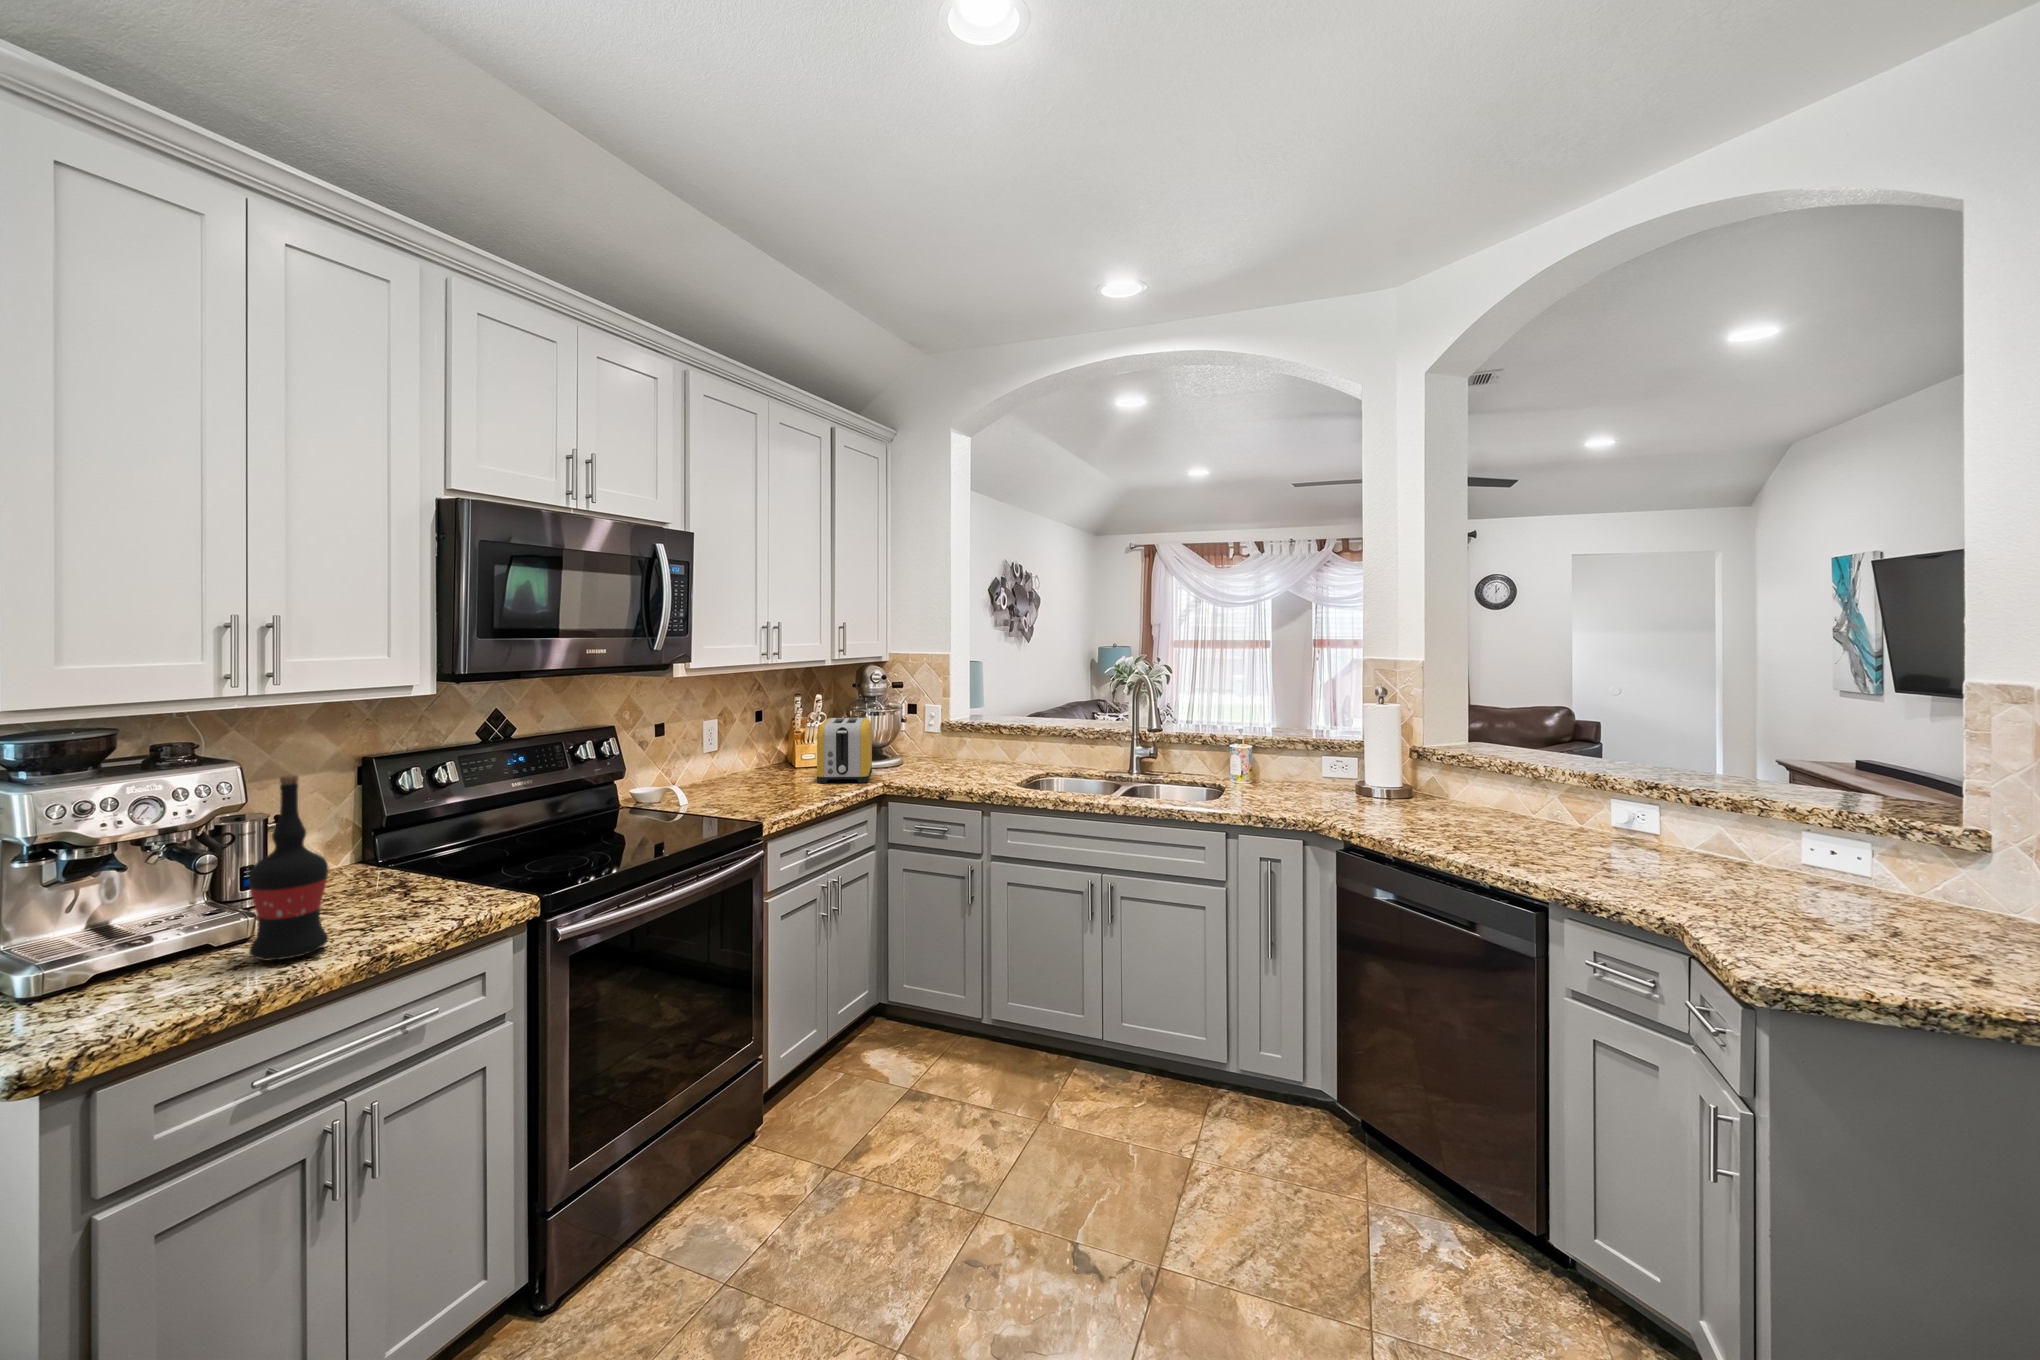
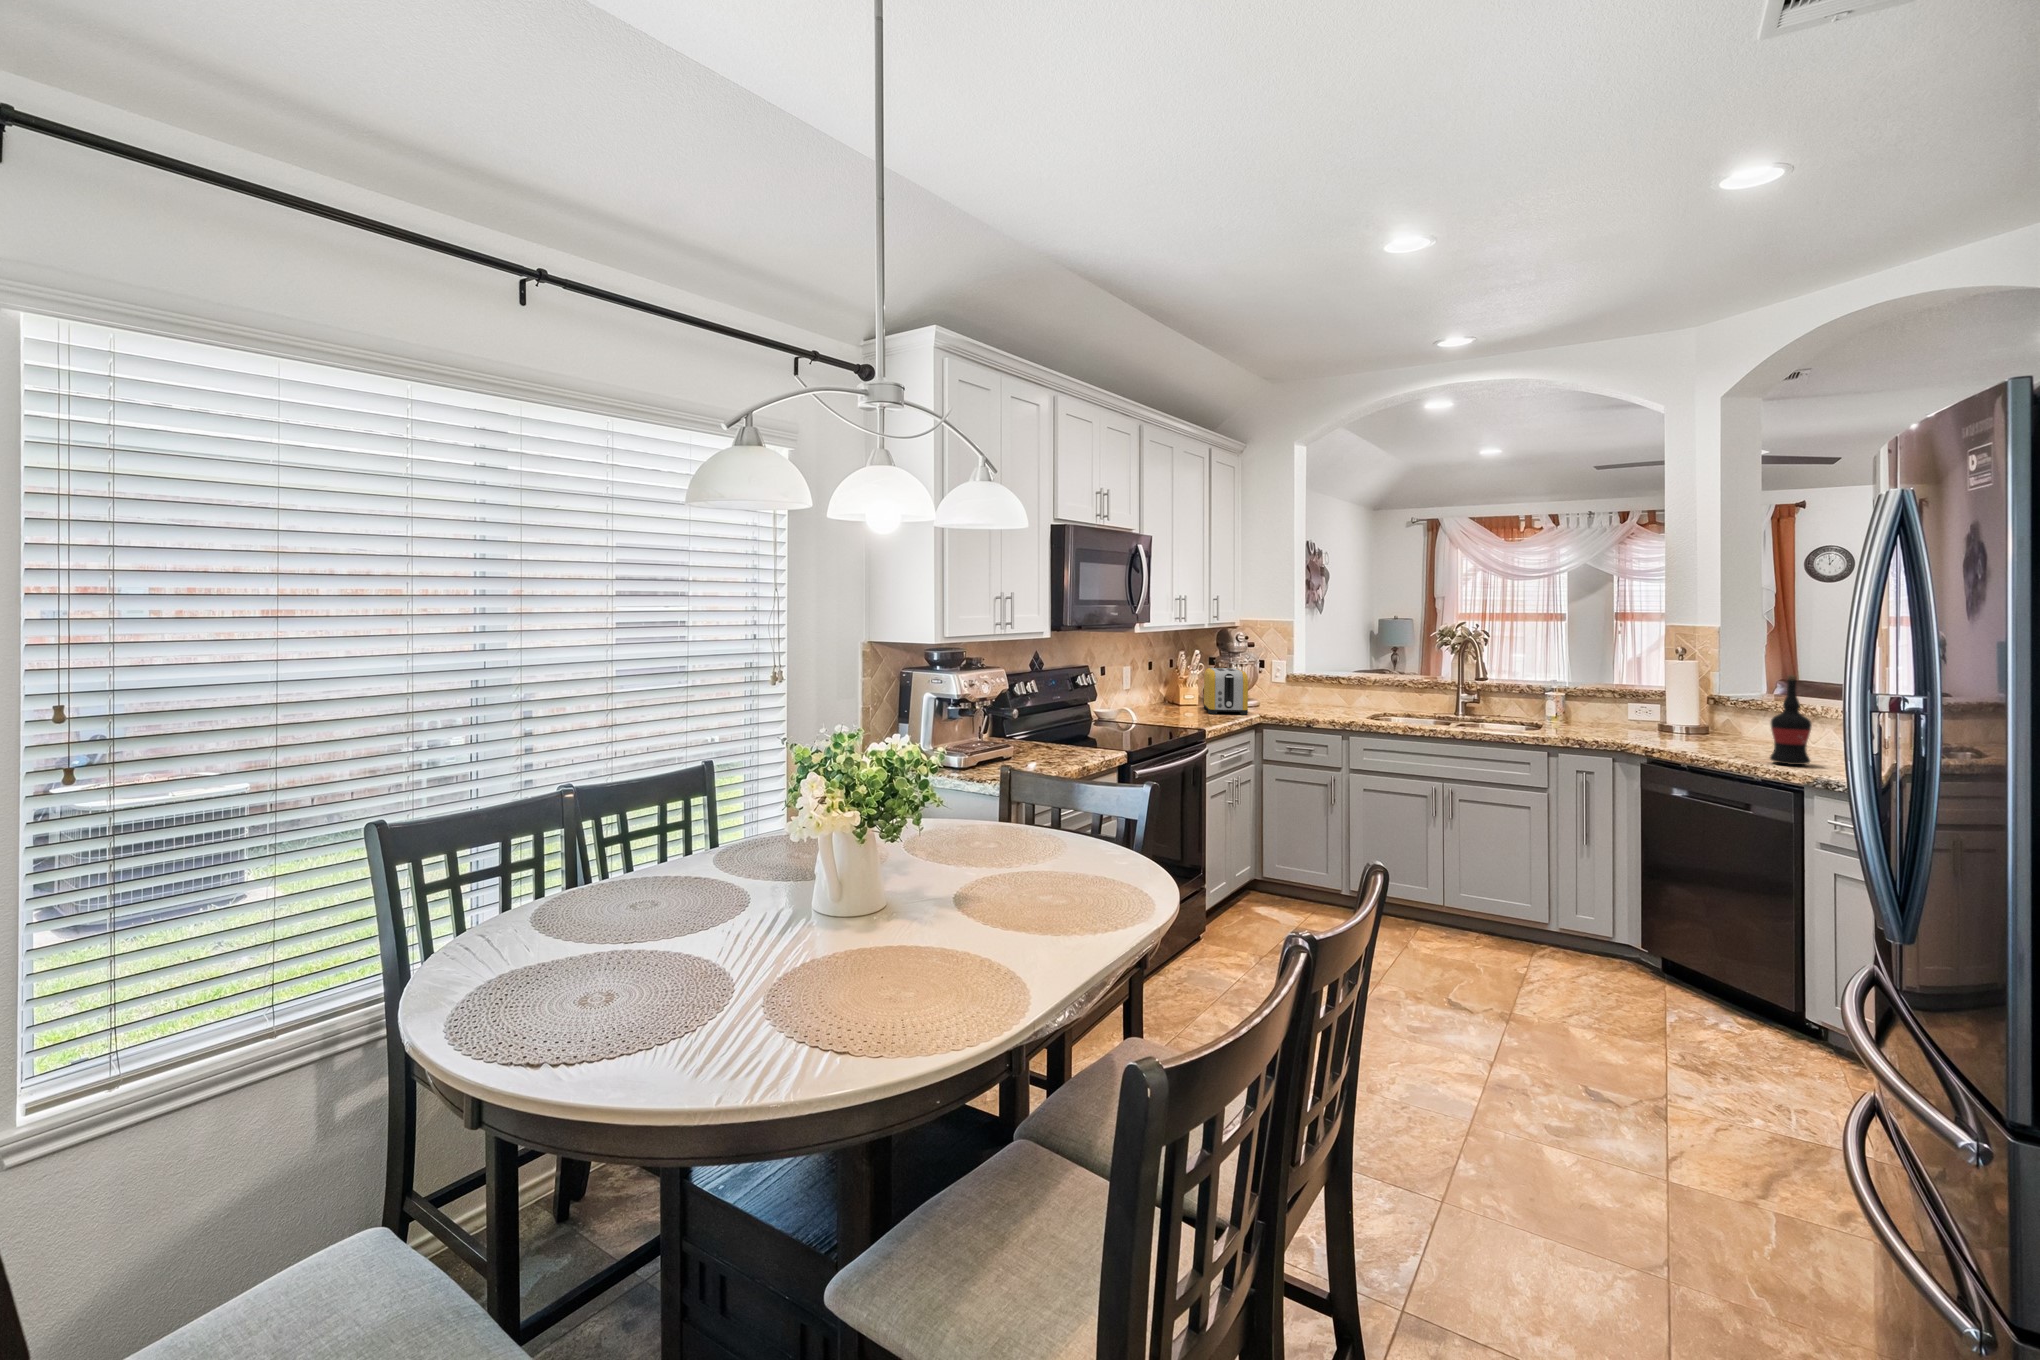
wine bottle: present [249,775,328,961] -> present [1770,675,1812,765]

